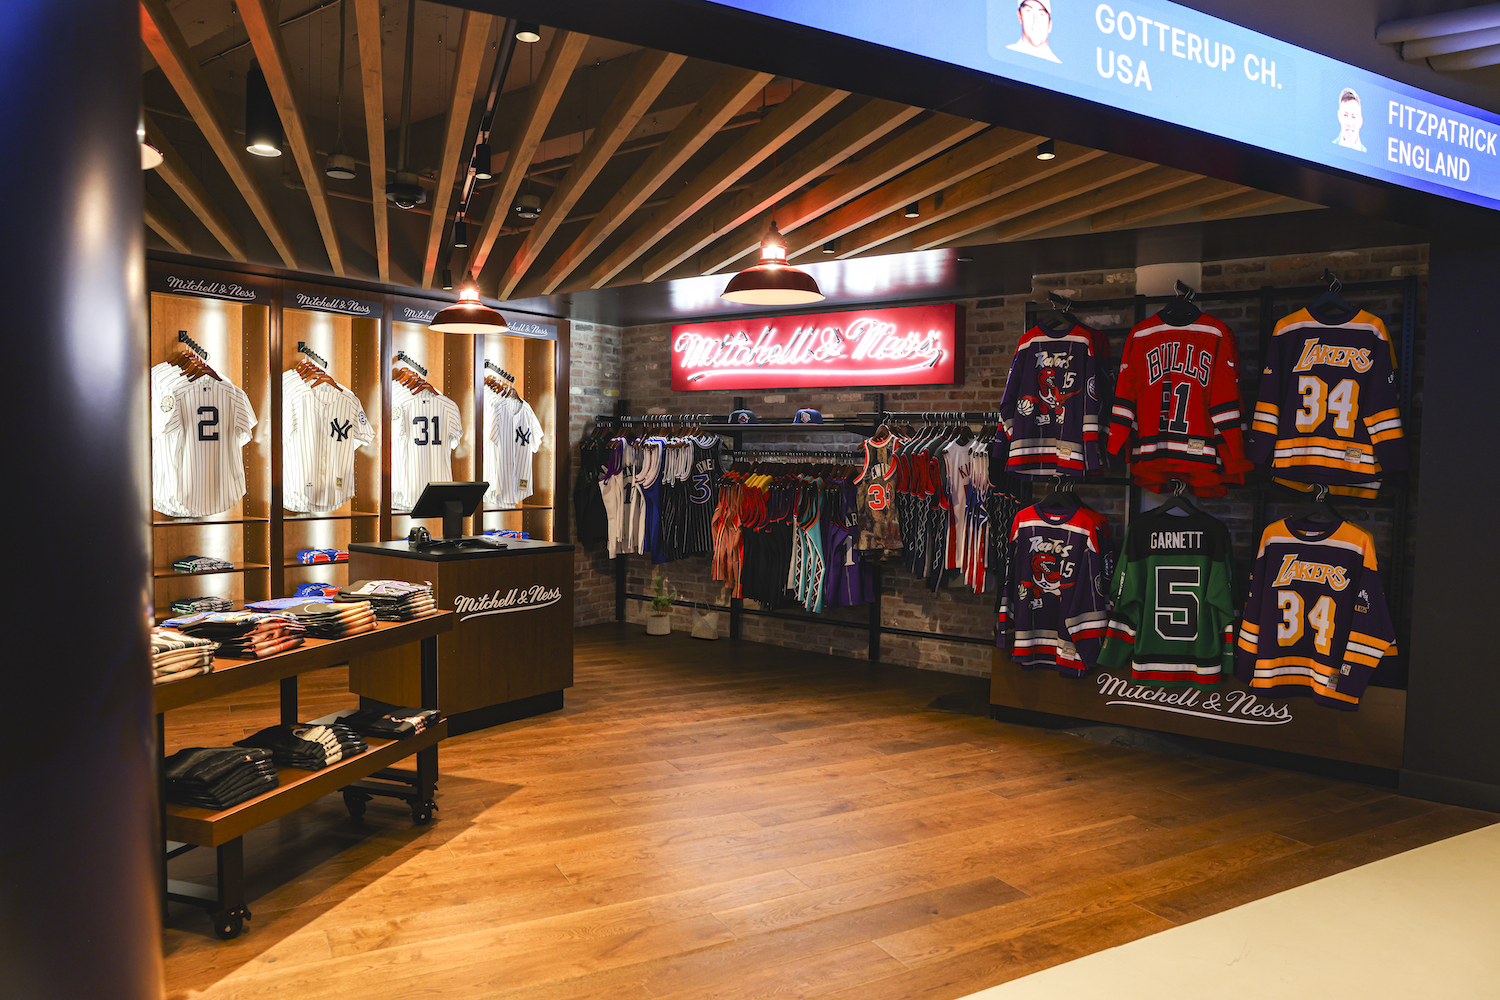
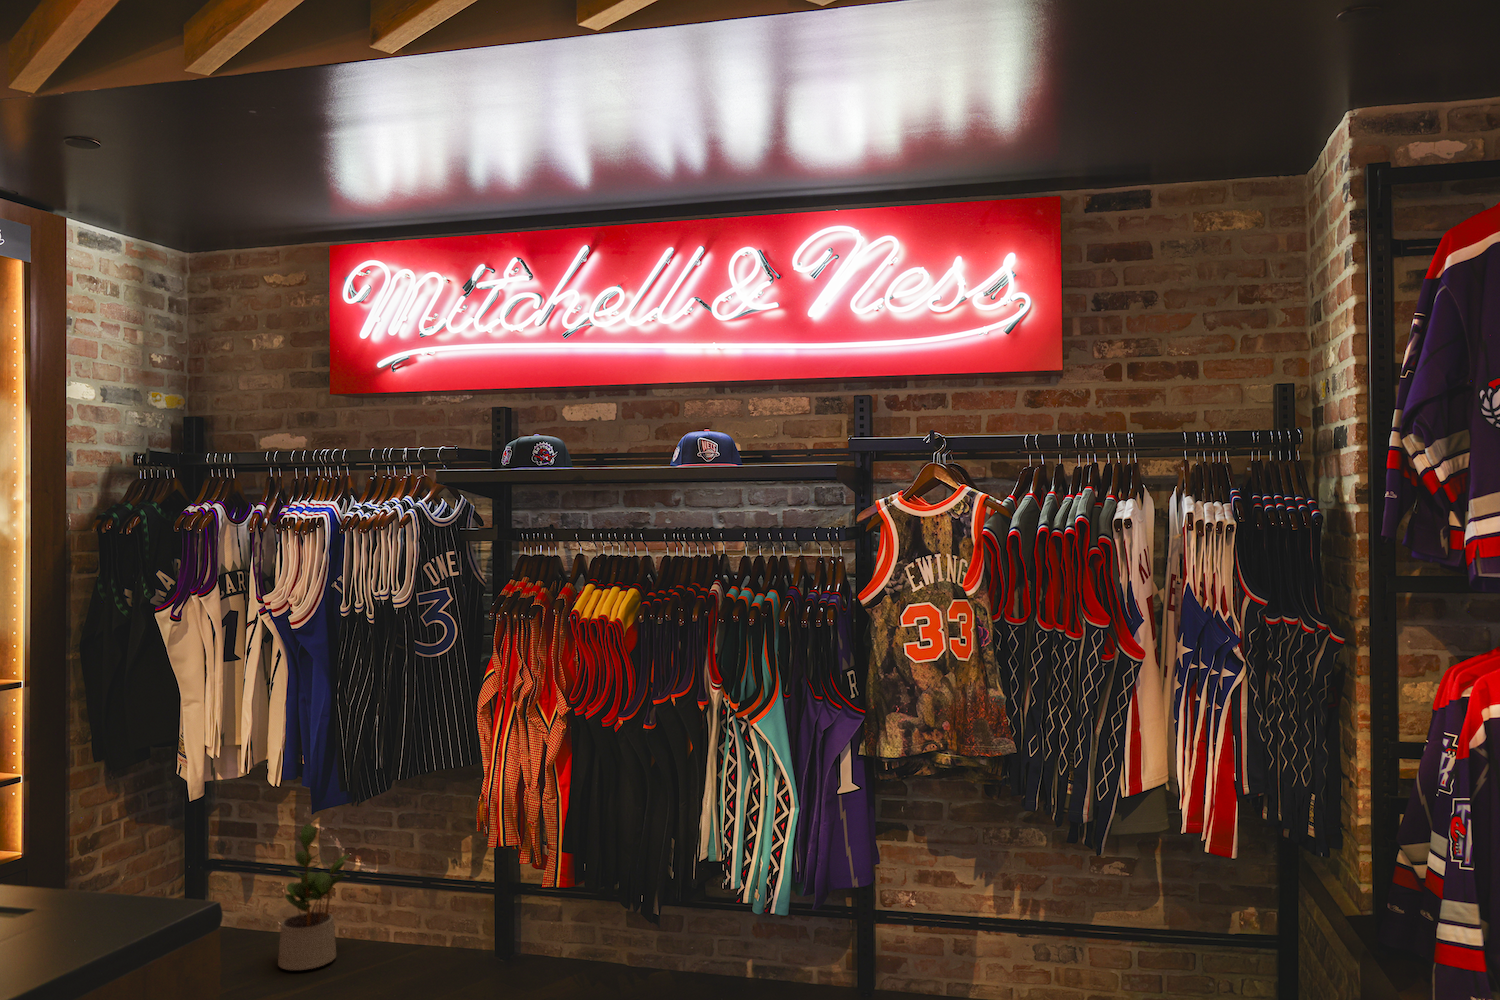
woven basket: present [691,597,720,639] -> none [396,860,467,964]

